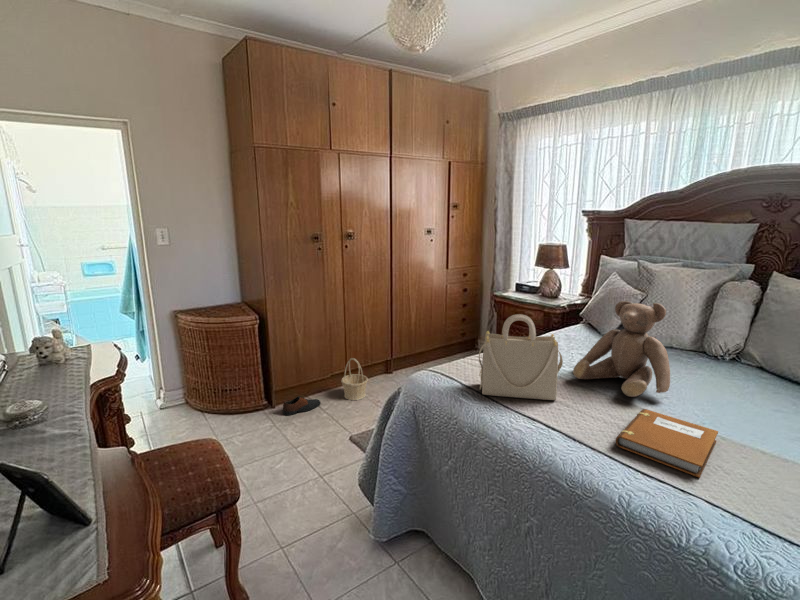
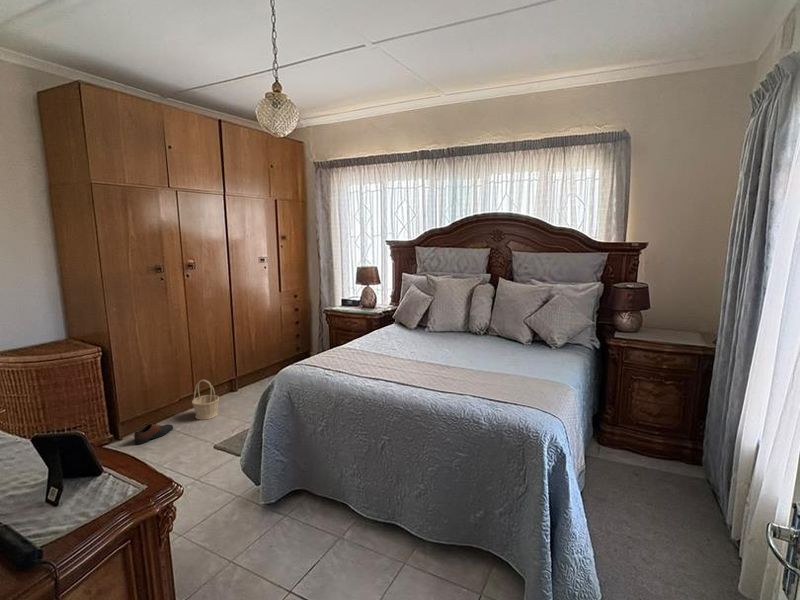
teddy bear: present [573,301,670,397] -> none [396,300,451,358]
handbag: present [479,314,563,400] -> none [337,313,391,371]
notebook: present [616,409,718,478] -> none [426,362,474,386]

